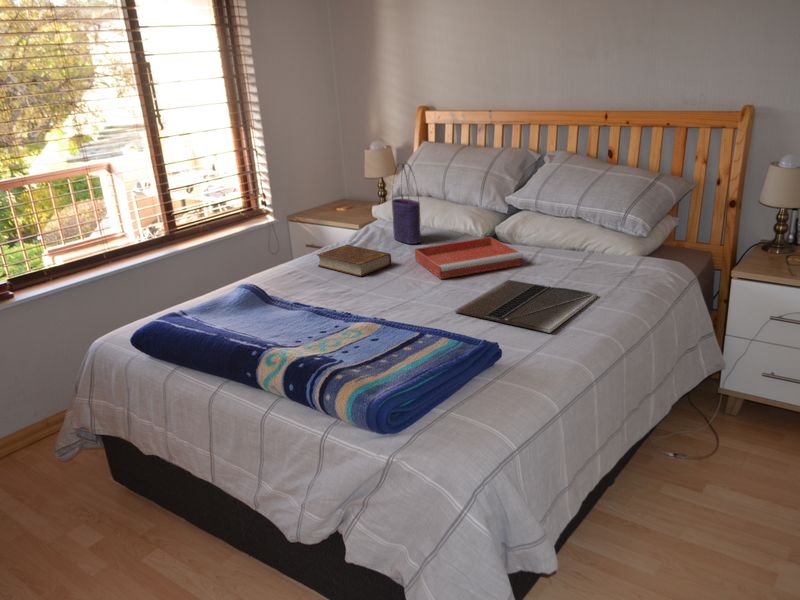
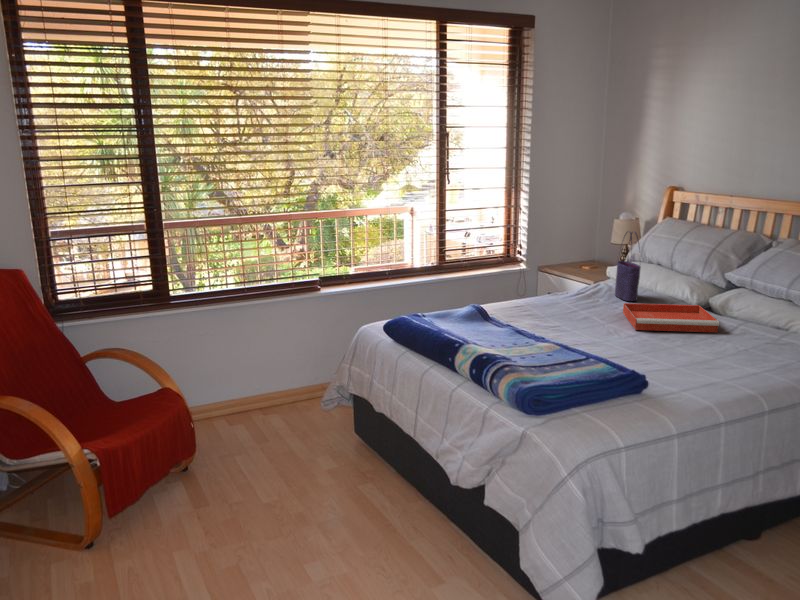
book: present [317,245,391,276] -> none [540,292,601,317]
laptop: present [455,280,597,333] -> none [631,341,772,383]

